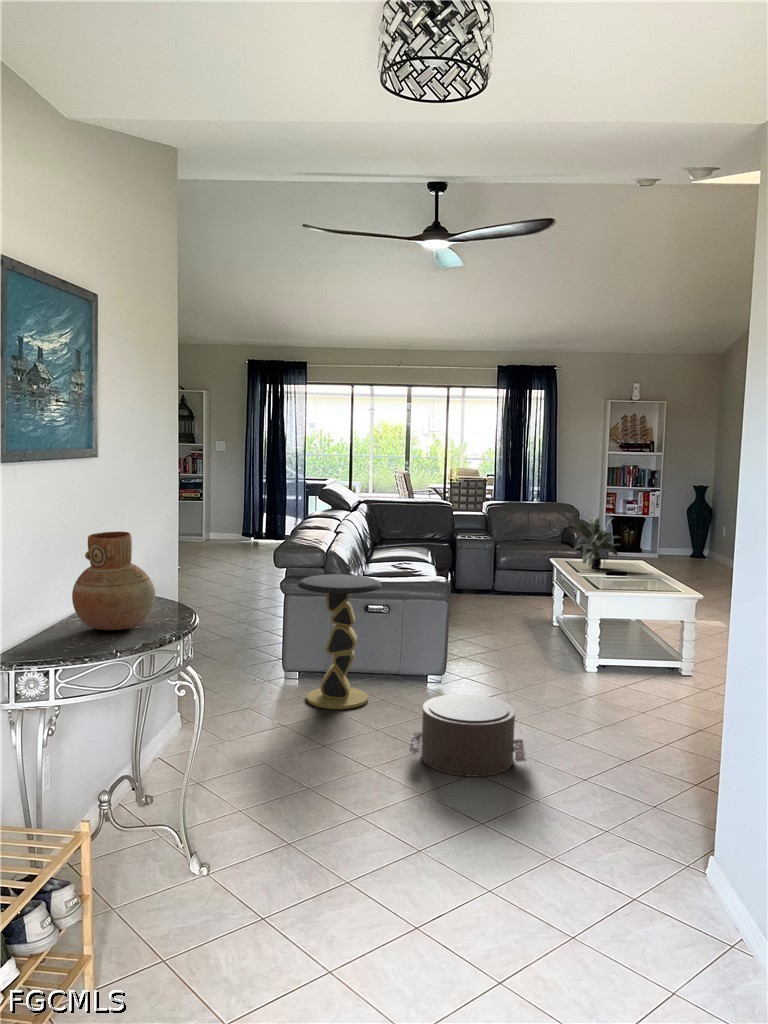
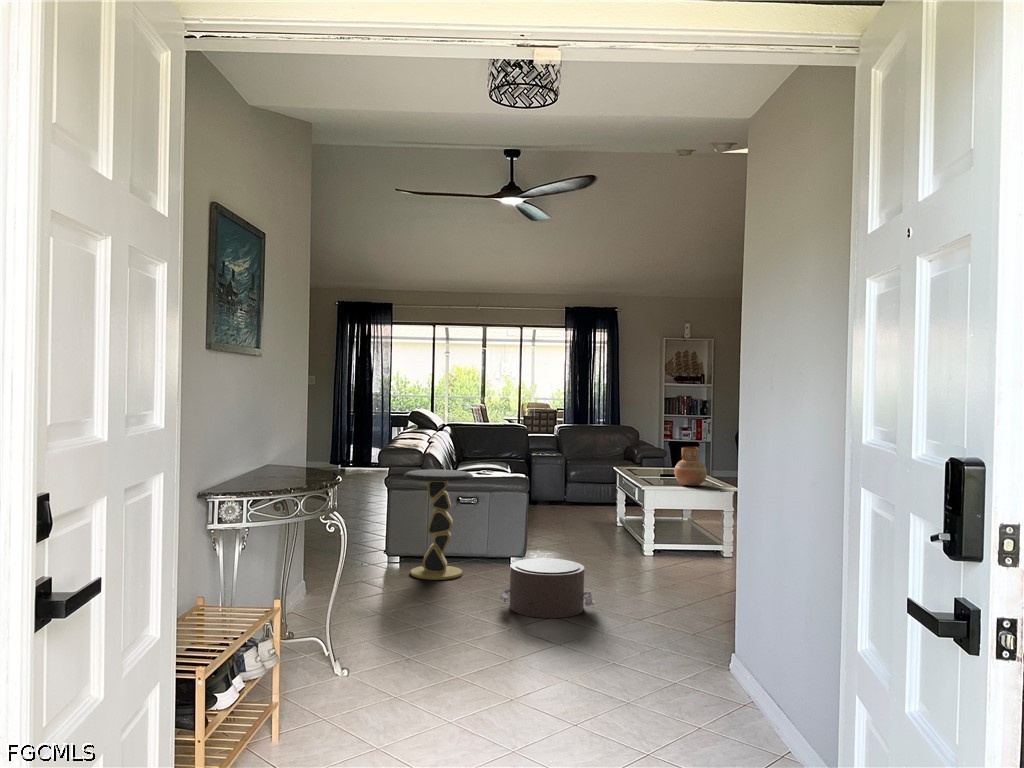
potted plant: present [572,517,620,569] -> none [630,430,672,475]
vase: present [72,531,155,630] -> present [674,447,707,486]

